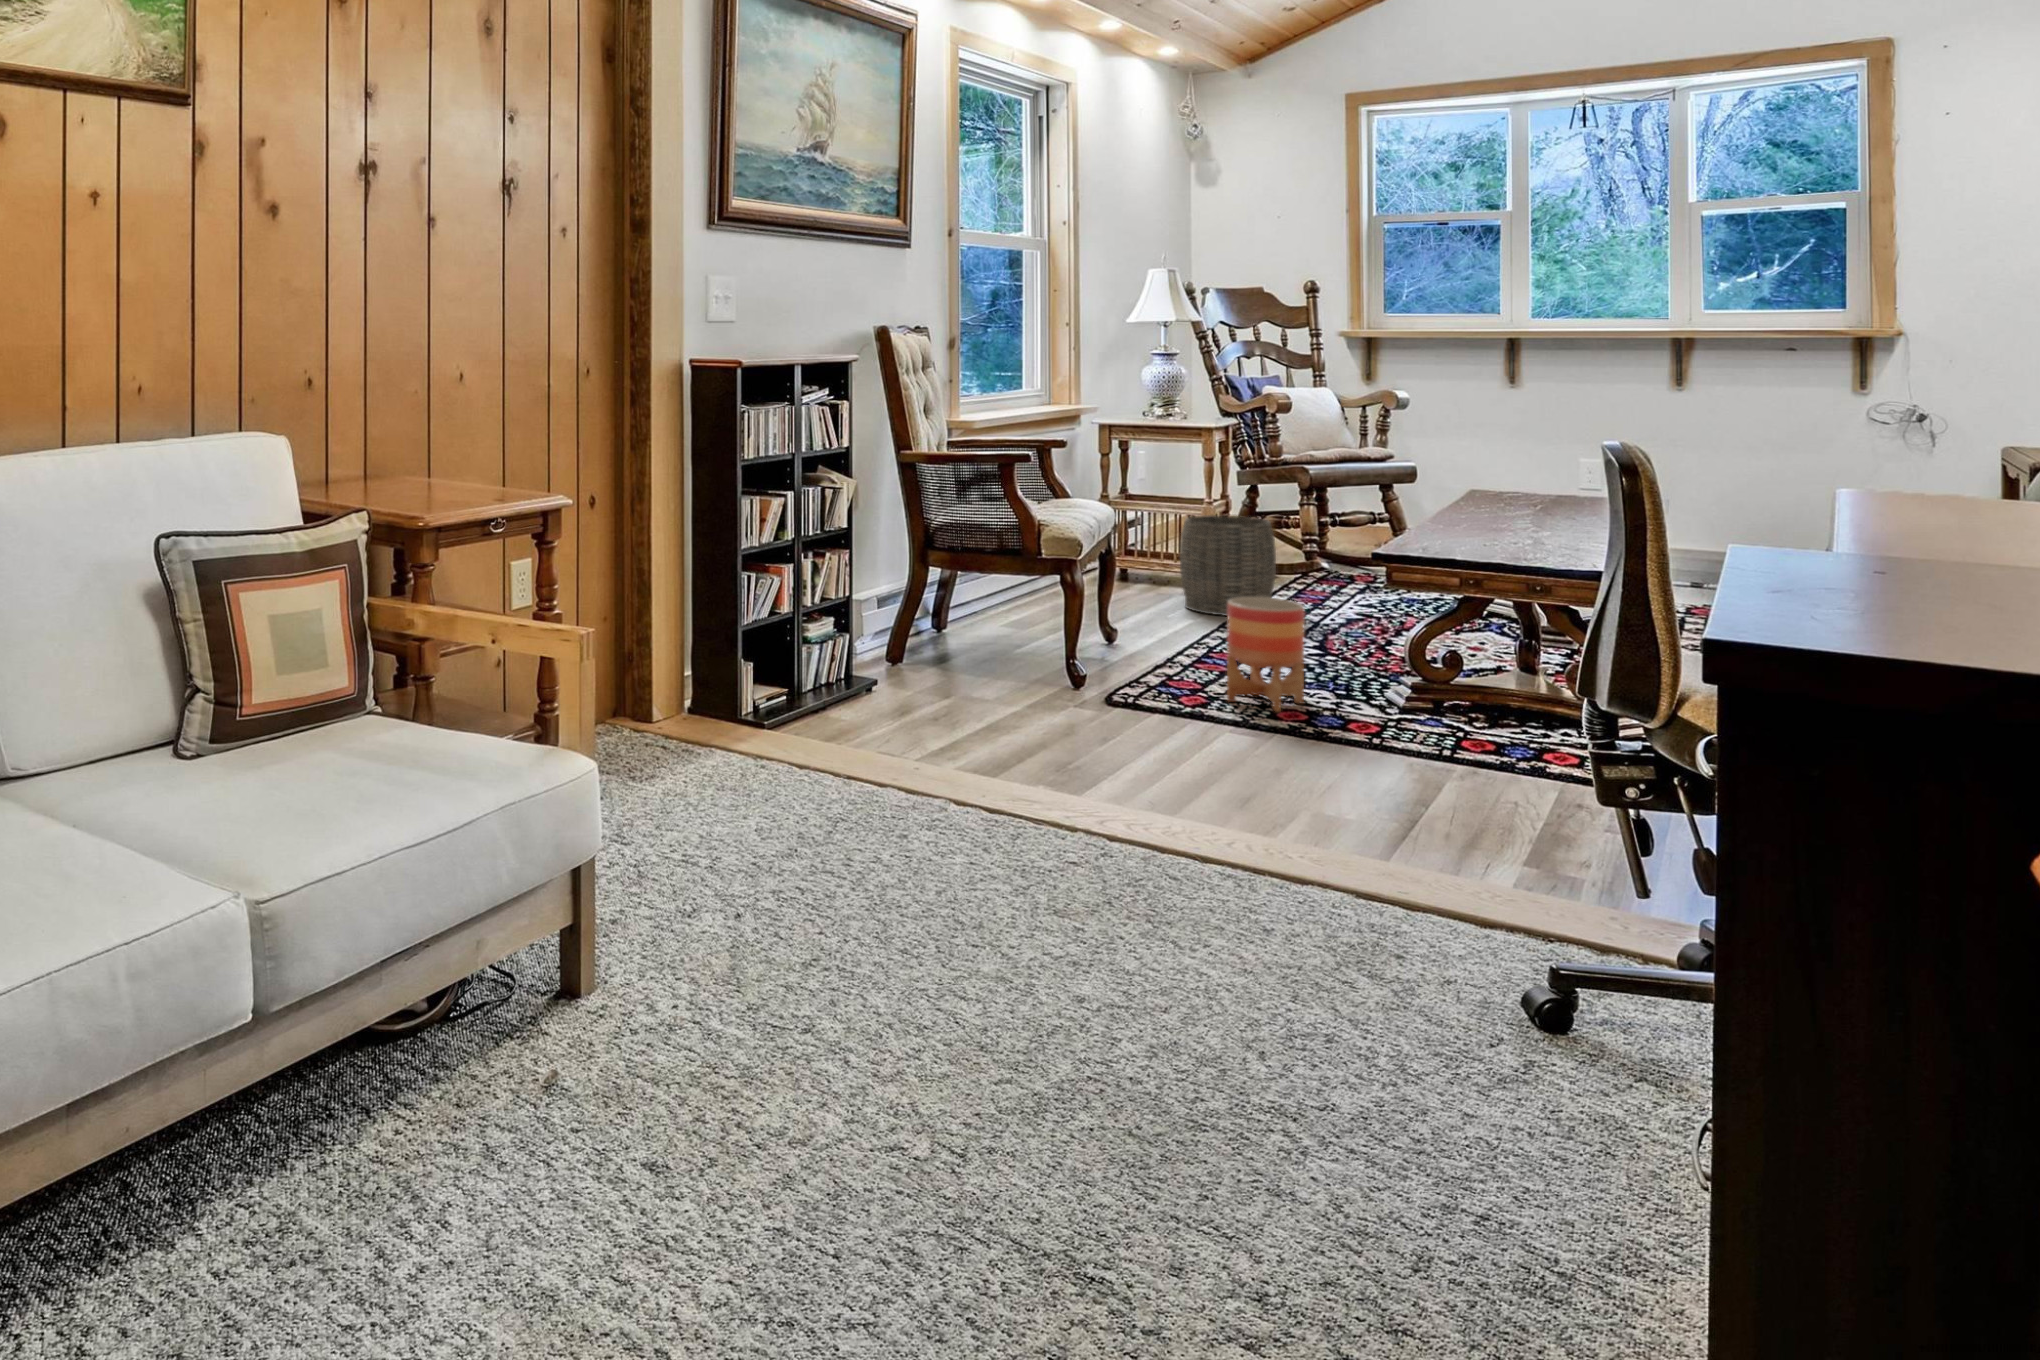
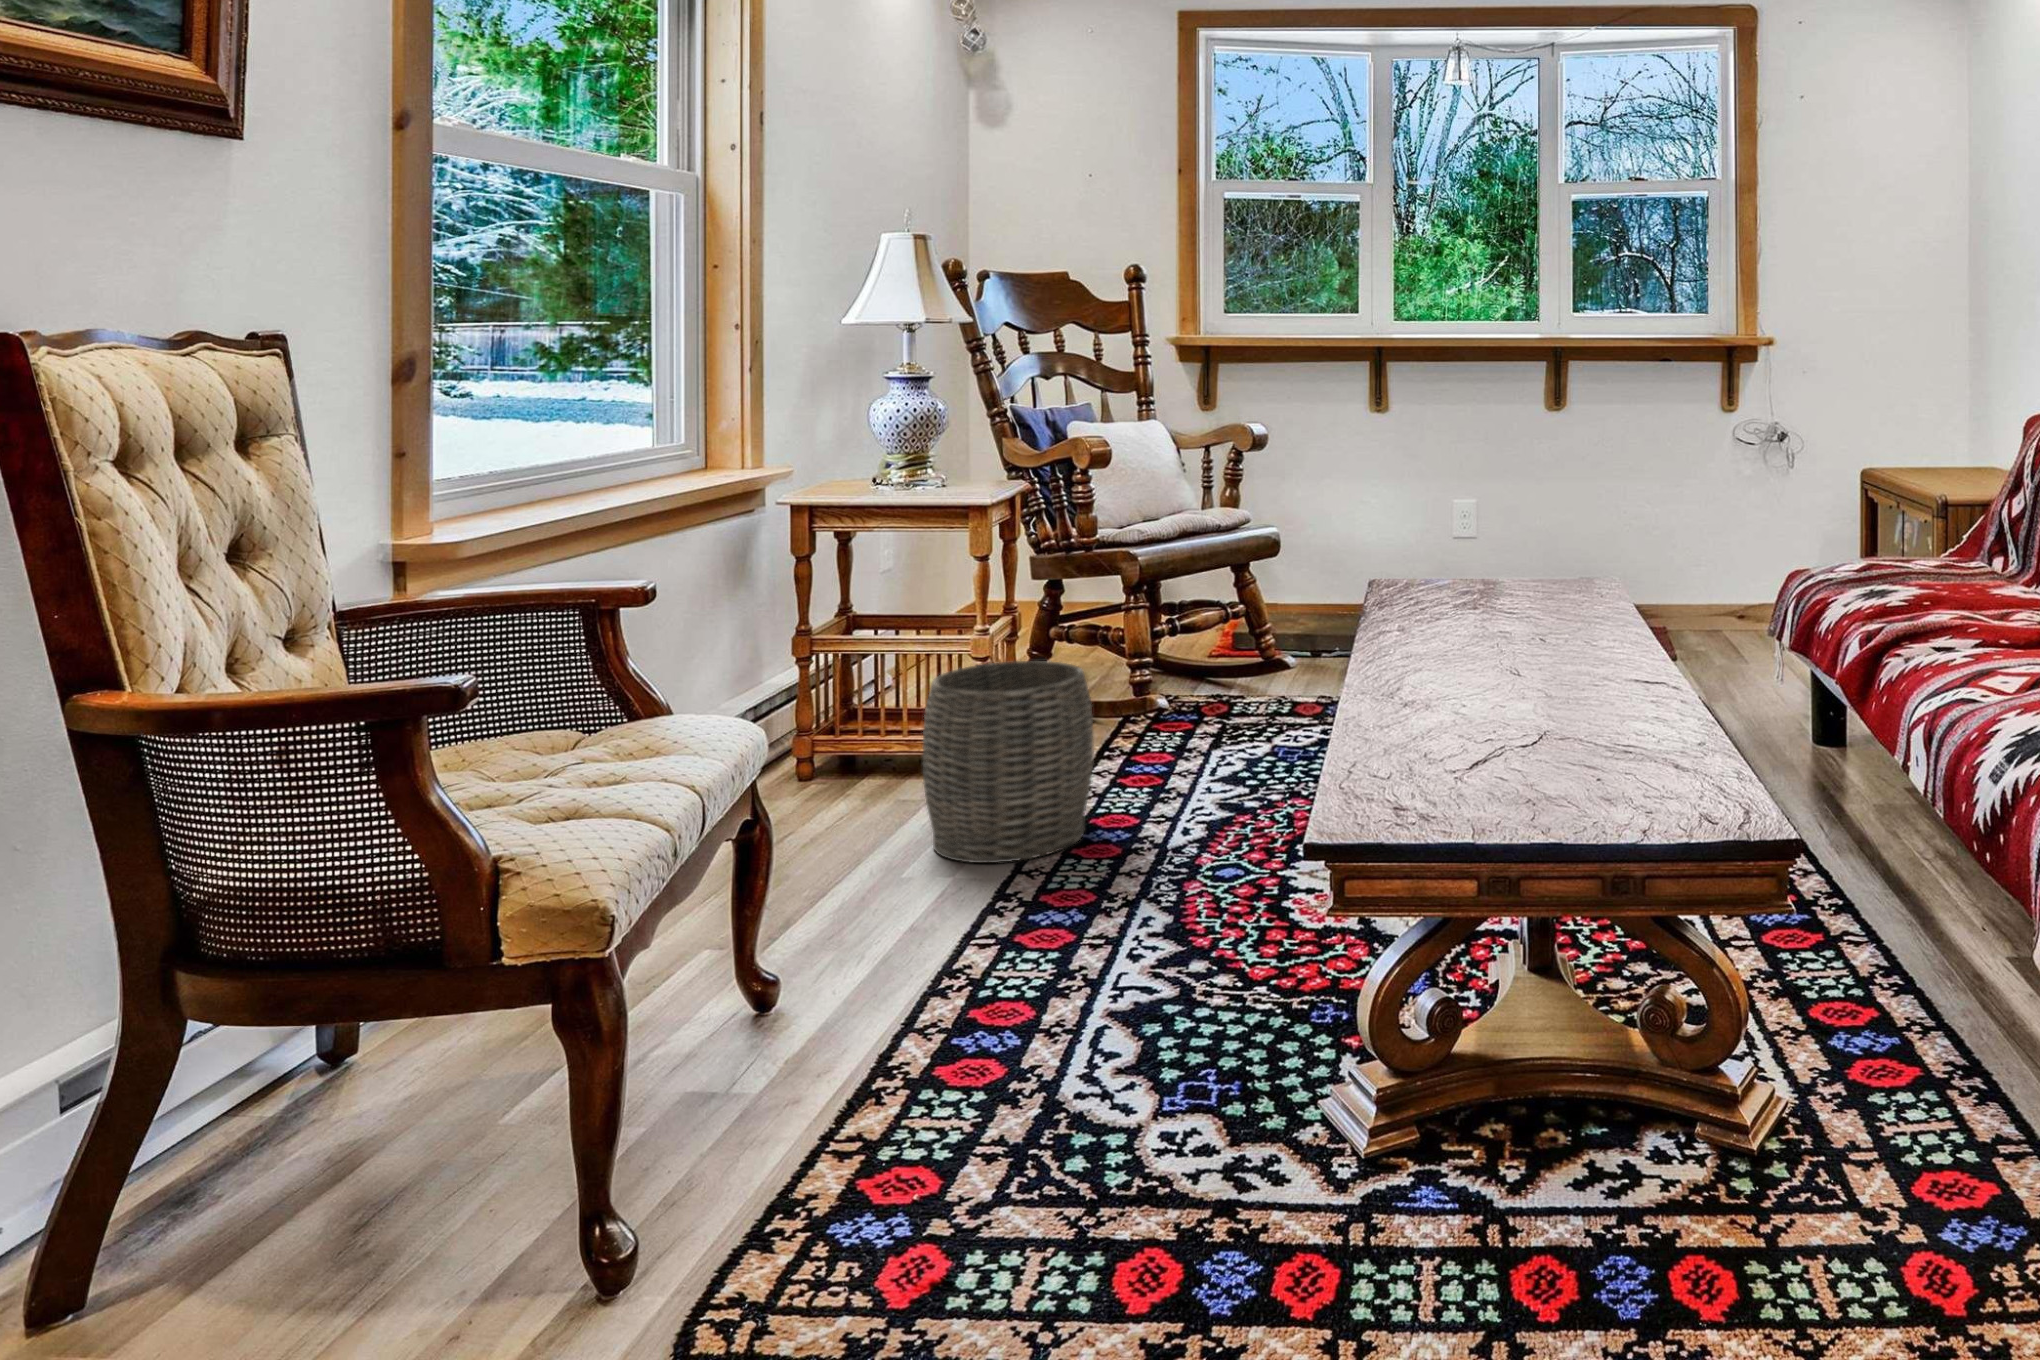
planter: present [1227,597,1305,712] -> none [985,944,1165,1269]

